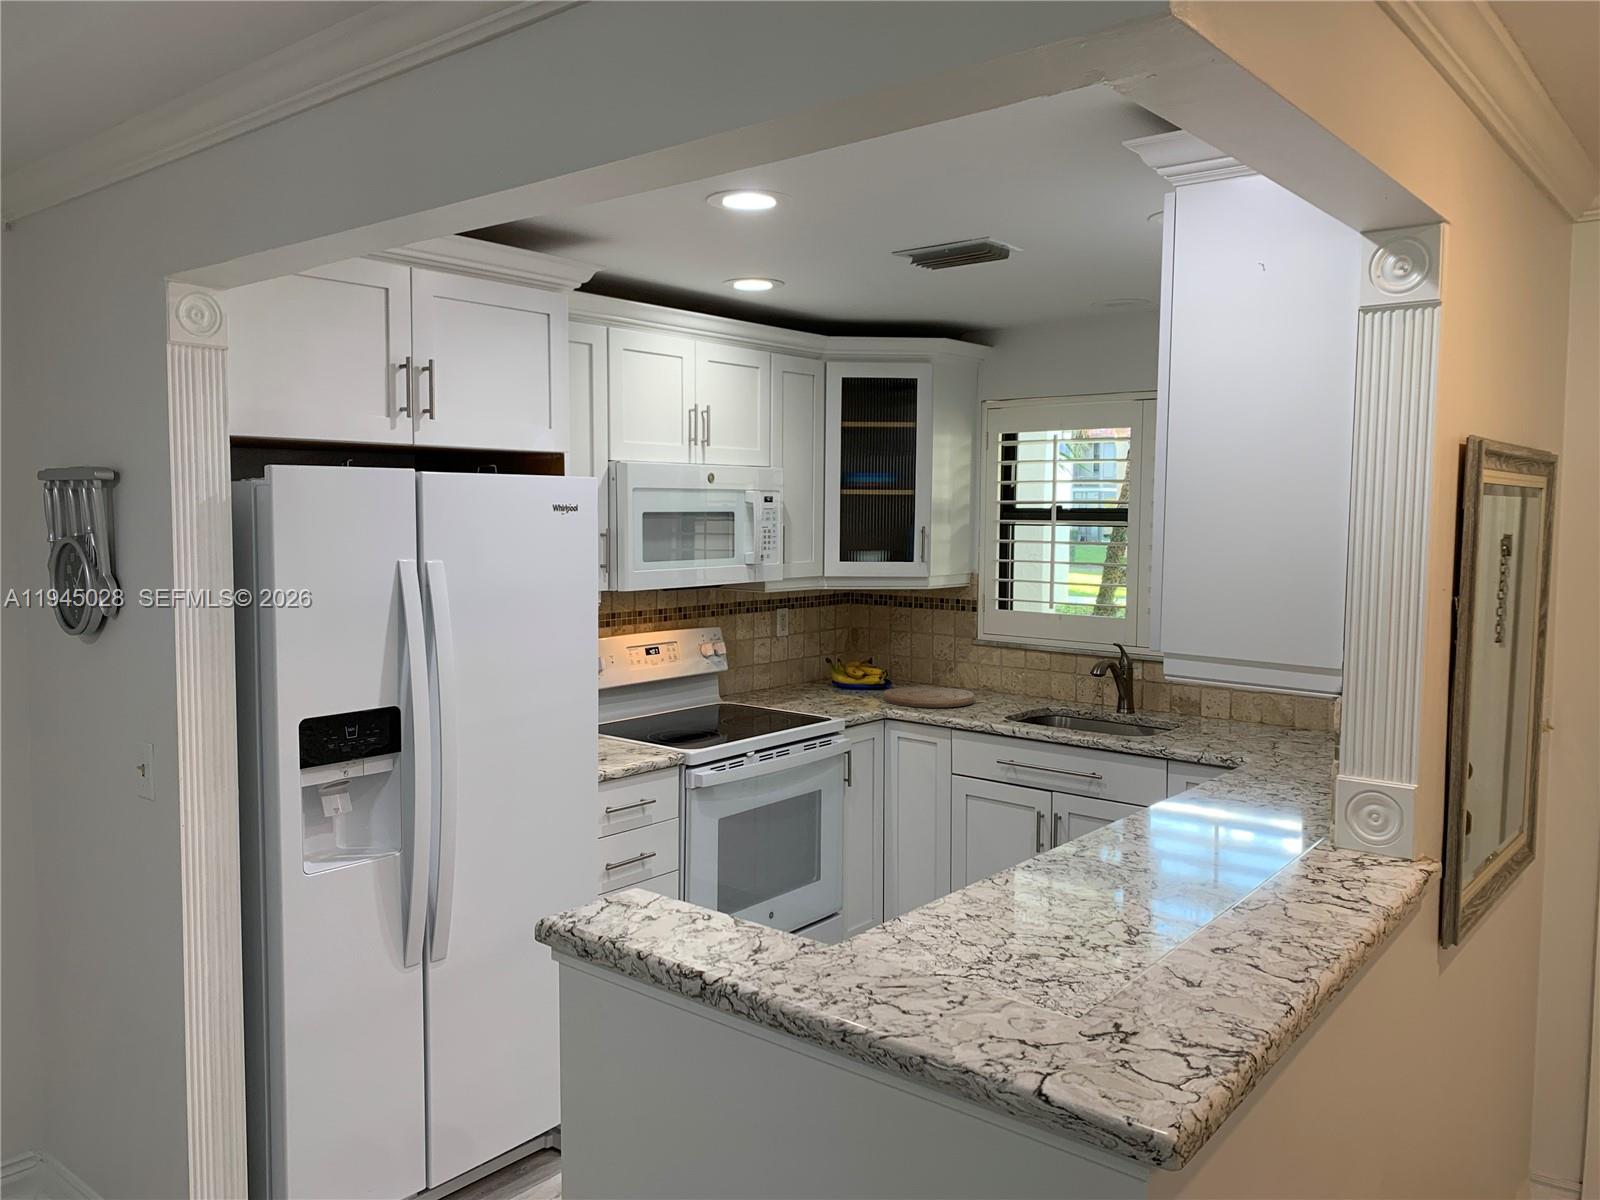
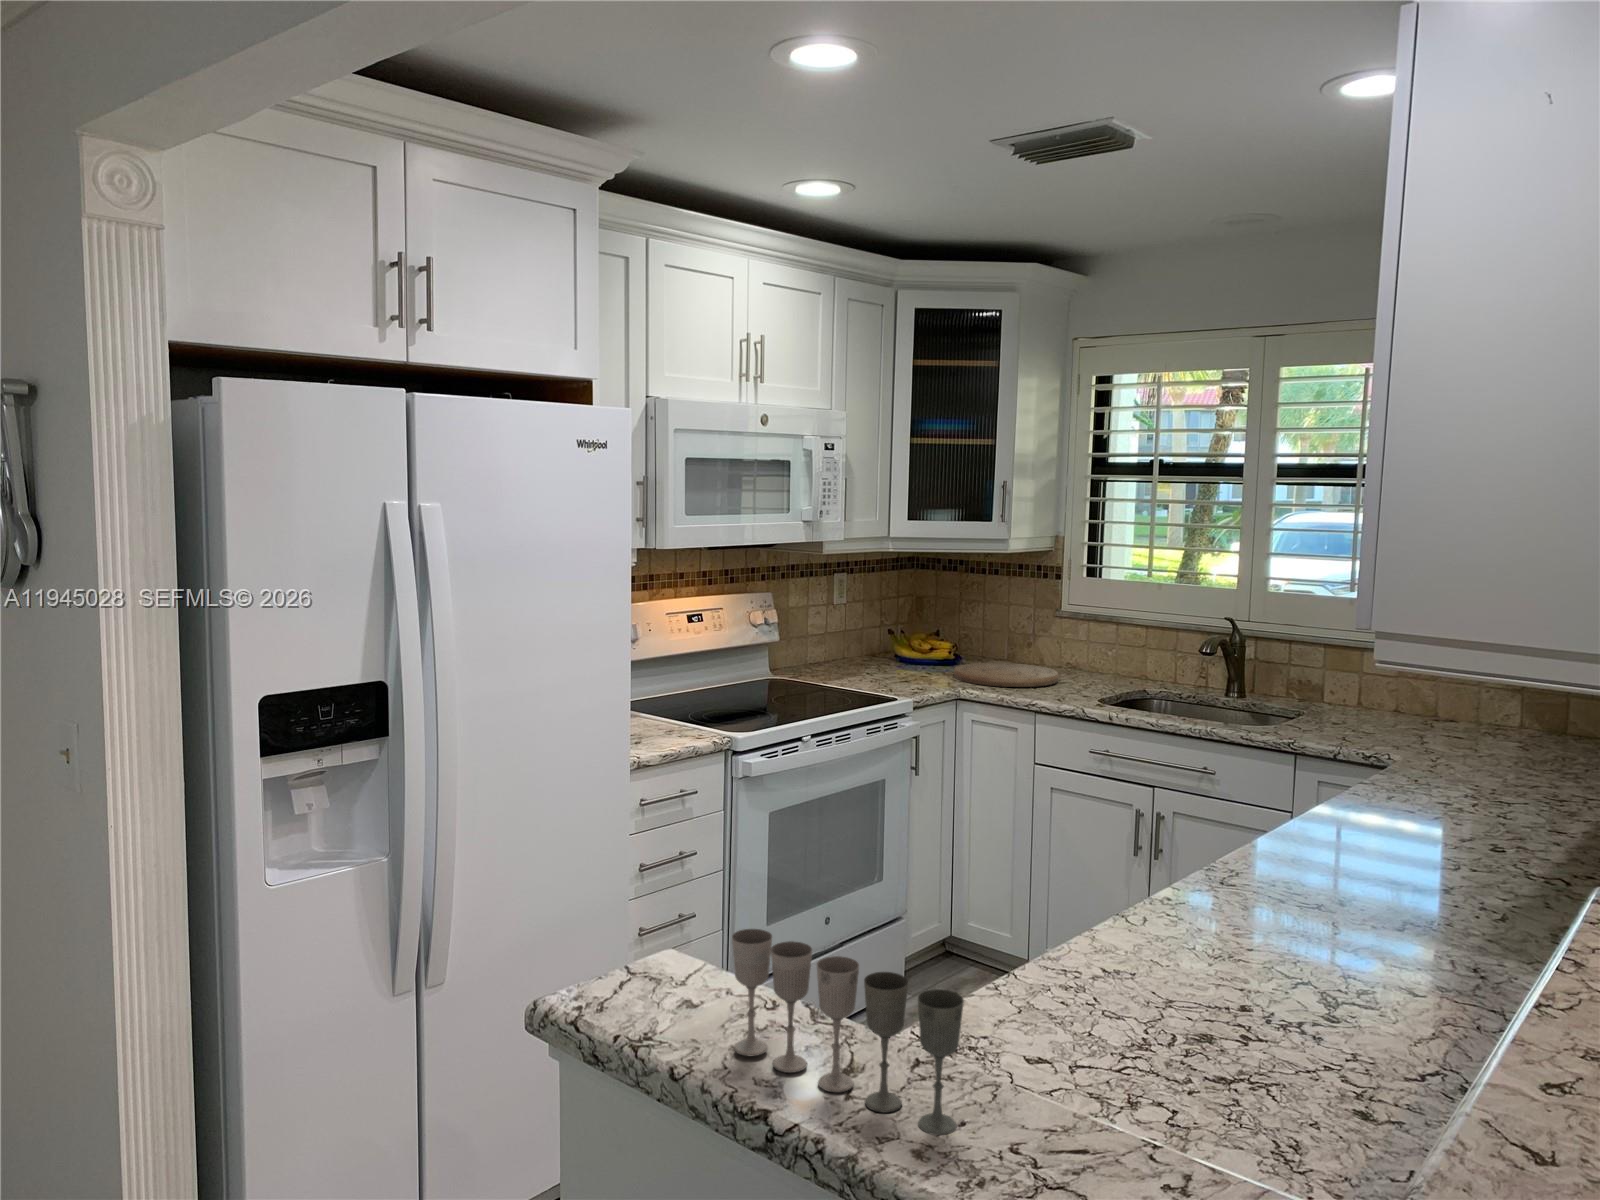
wine glass: none [679,860,827,981] -> present [732,929,964,1135]

